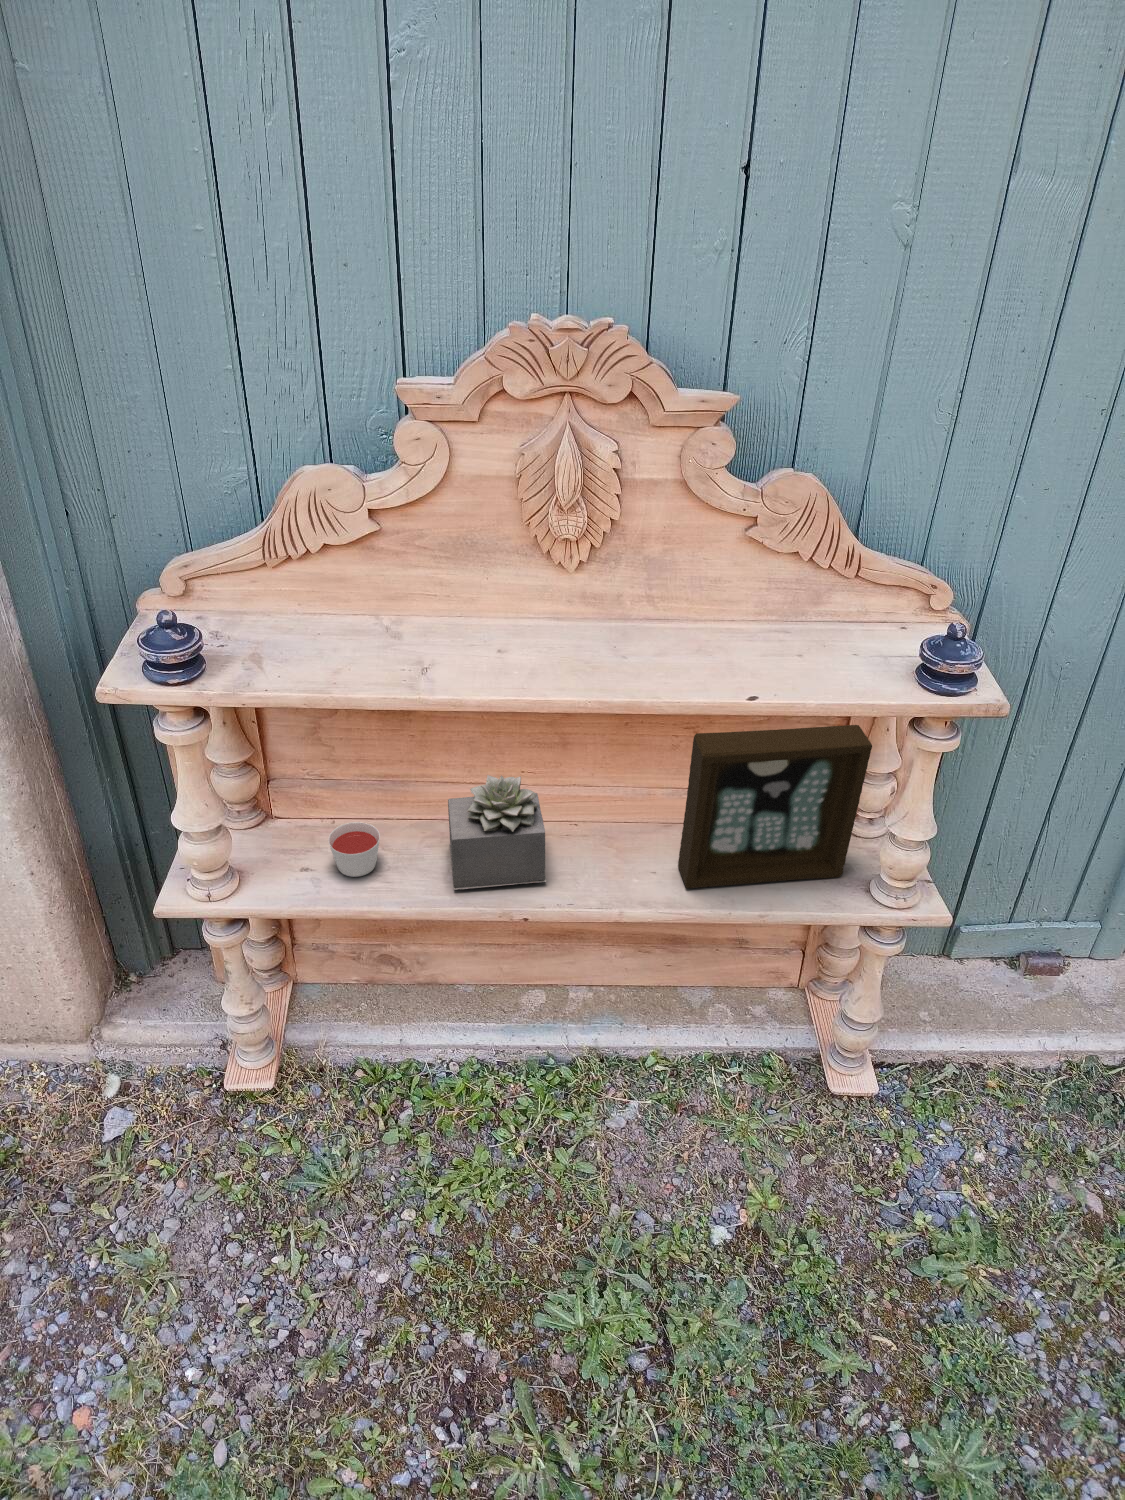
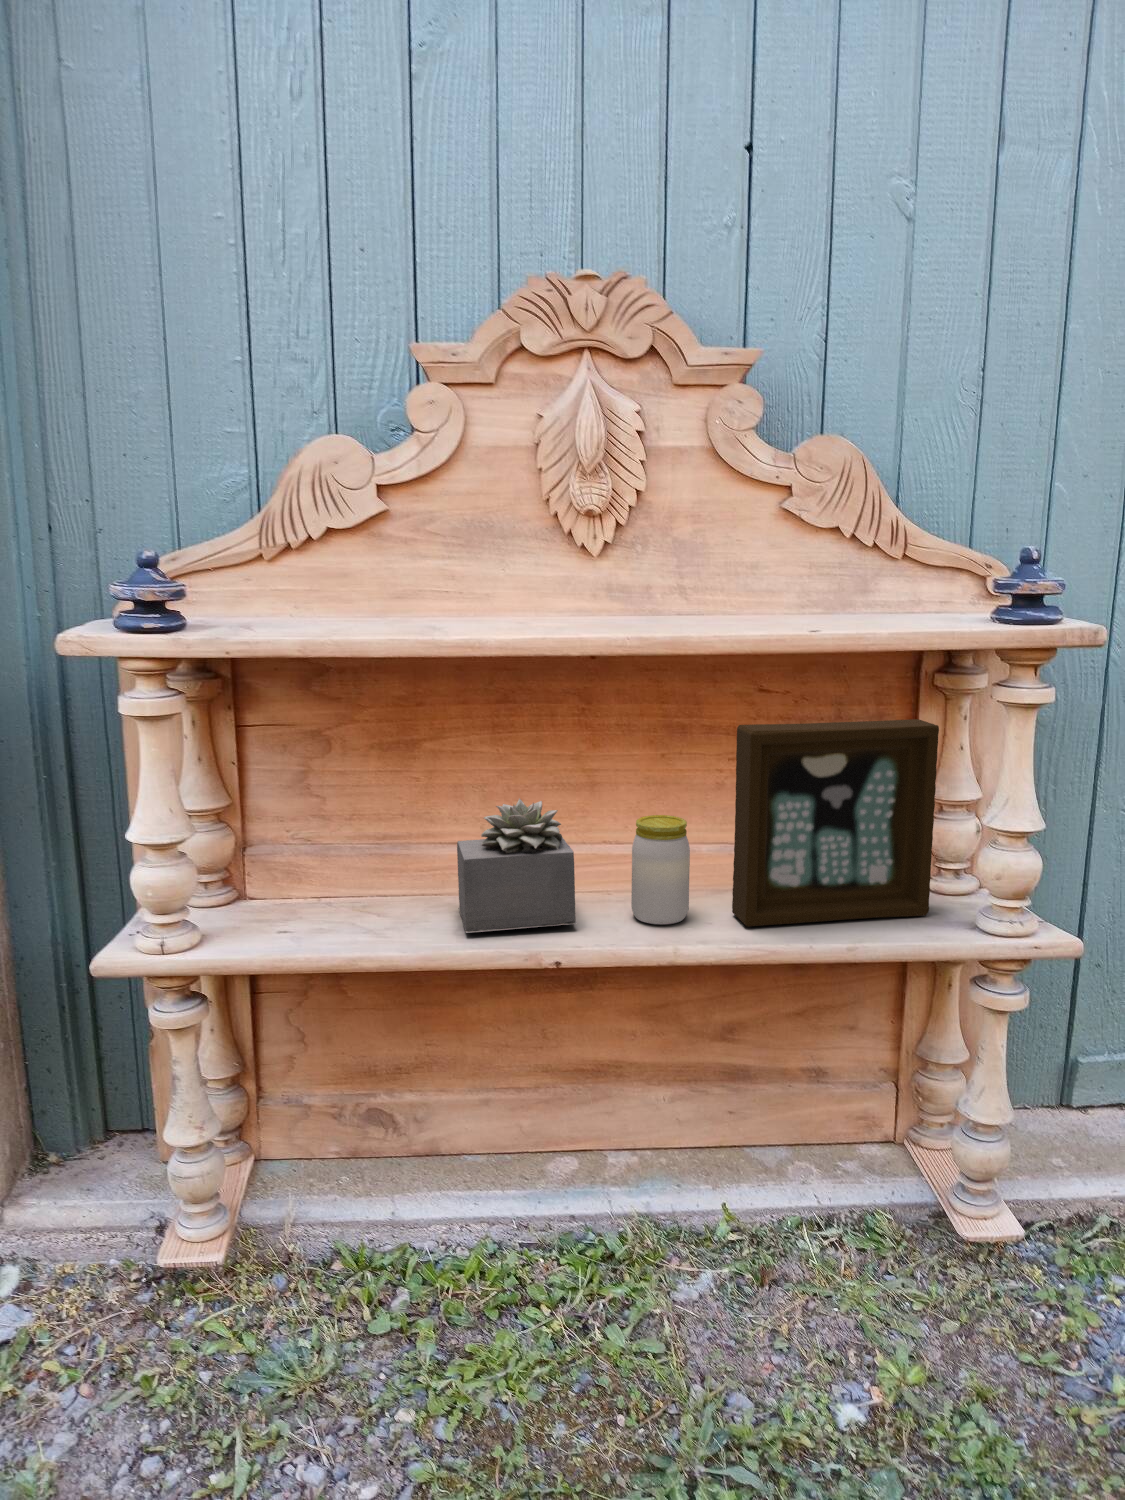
jar: none [594,790,645,881] -> present [631,815,690,924]
candle: present [328,822,380,877] -> none [315,874,377,930]

